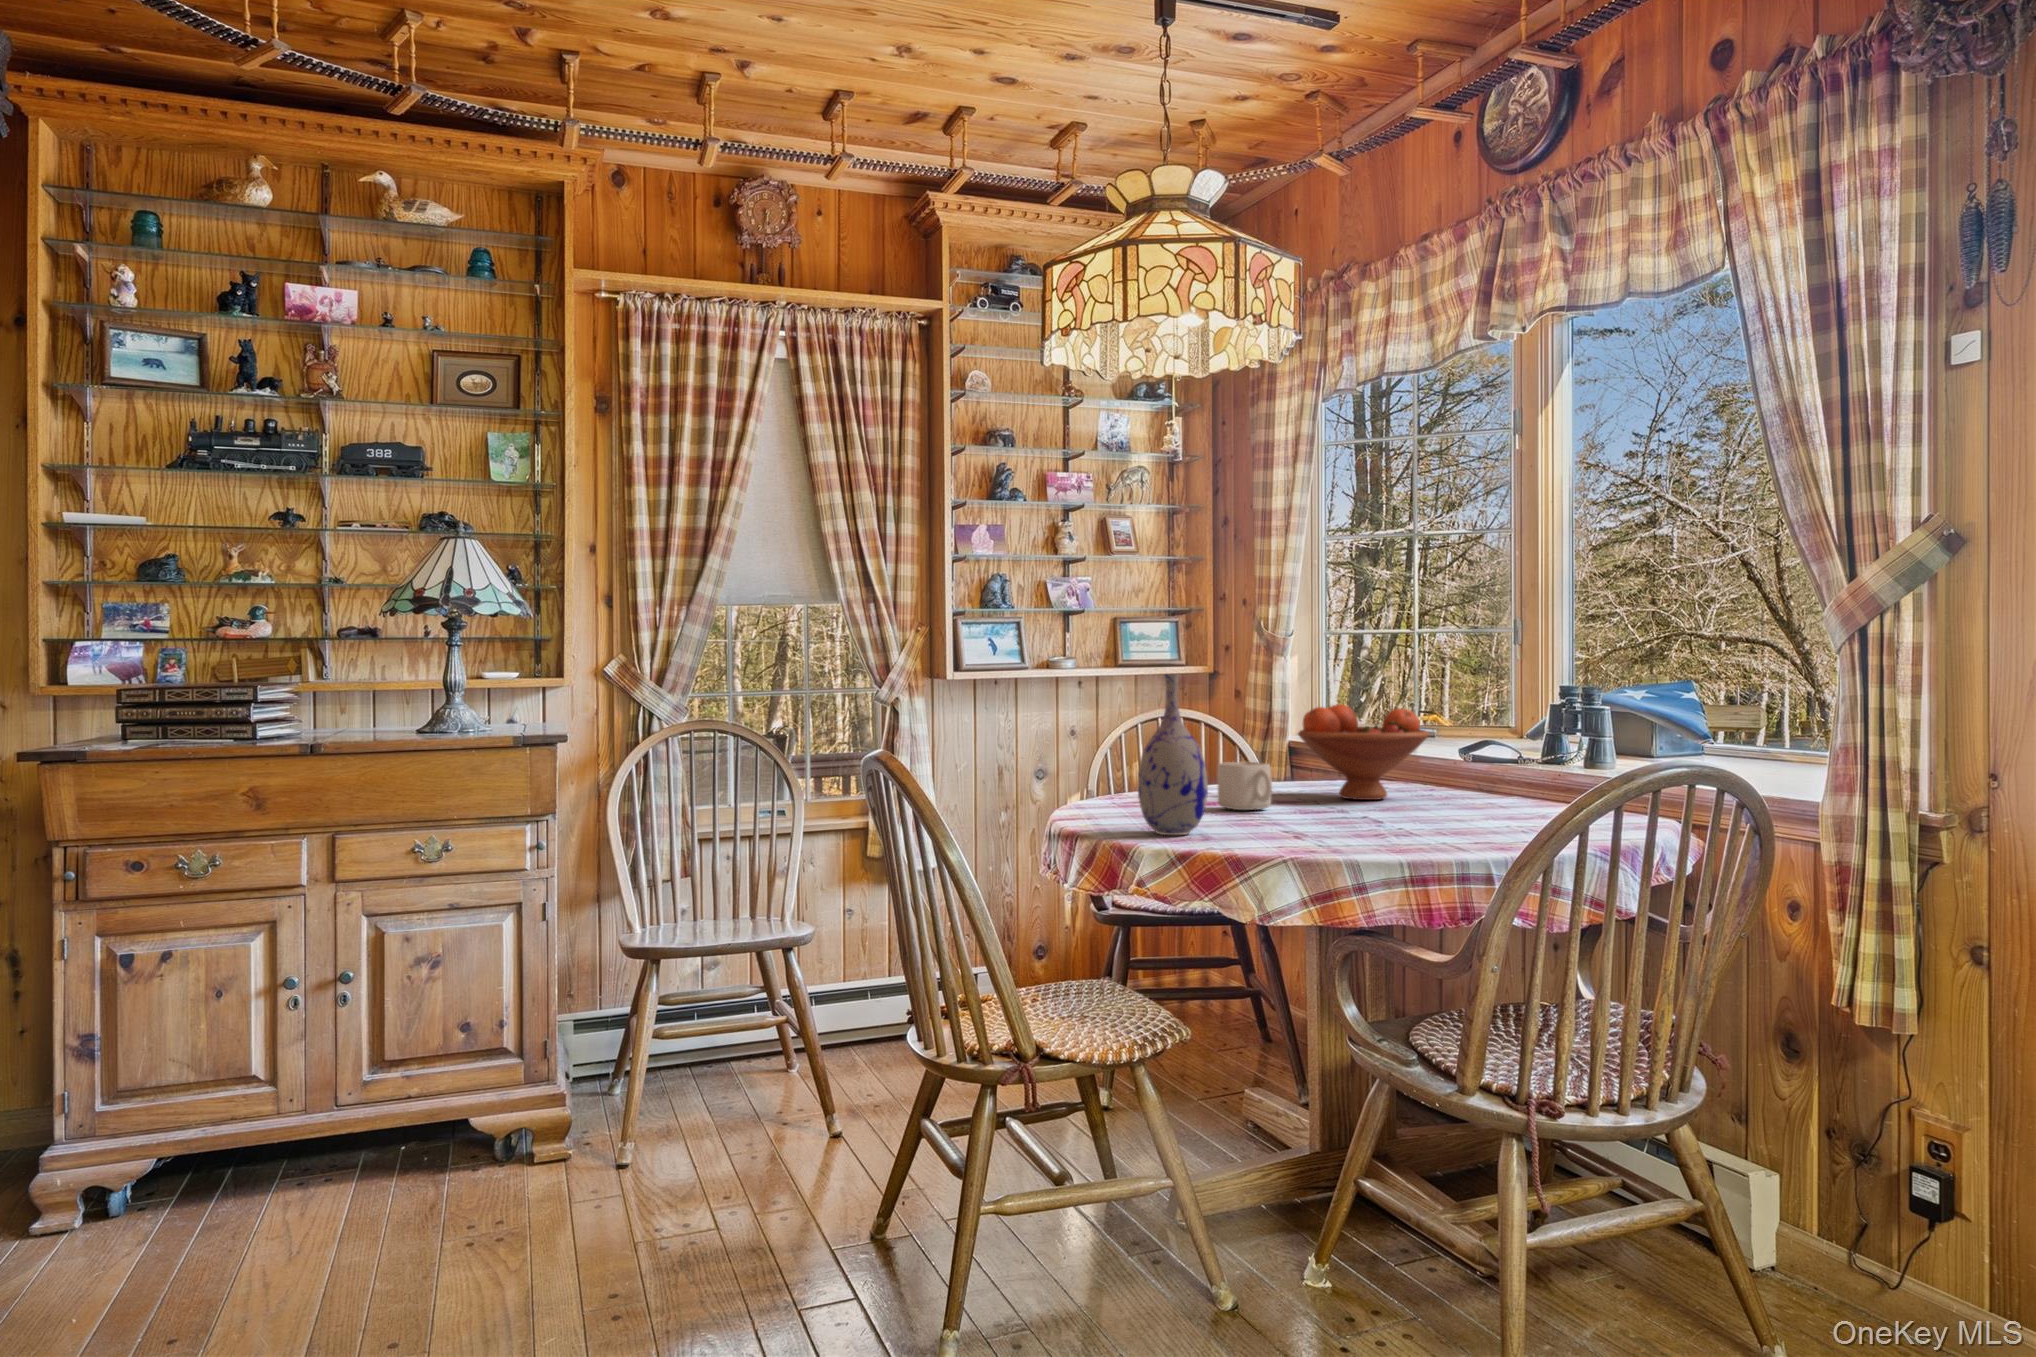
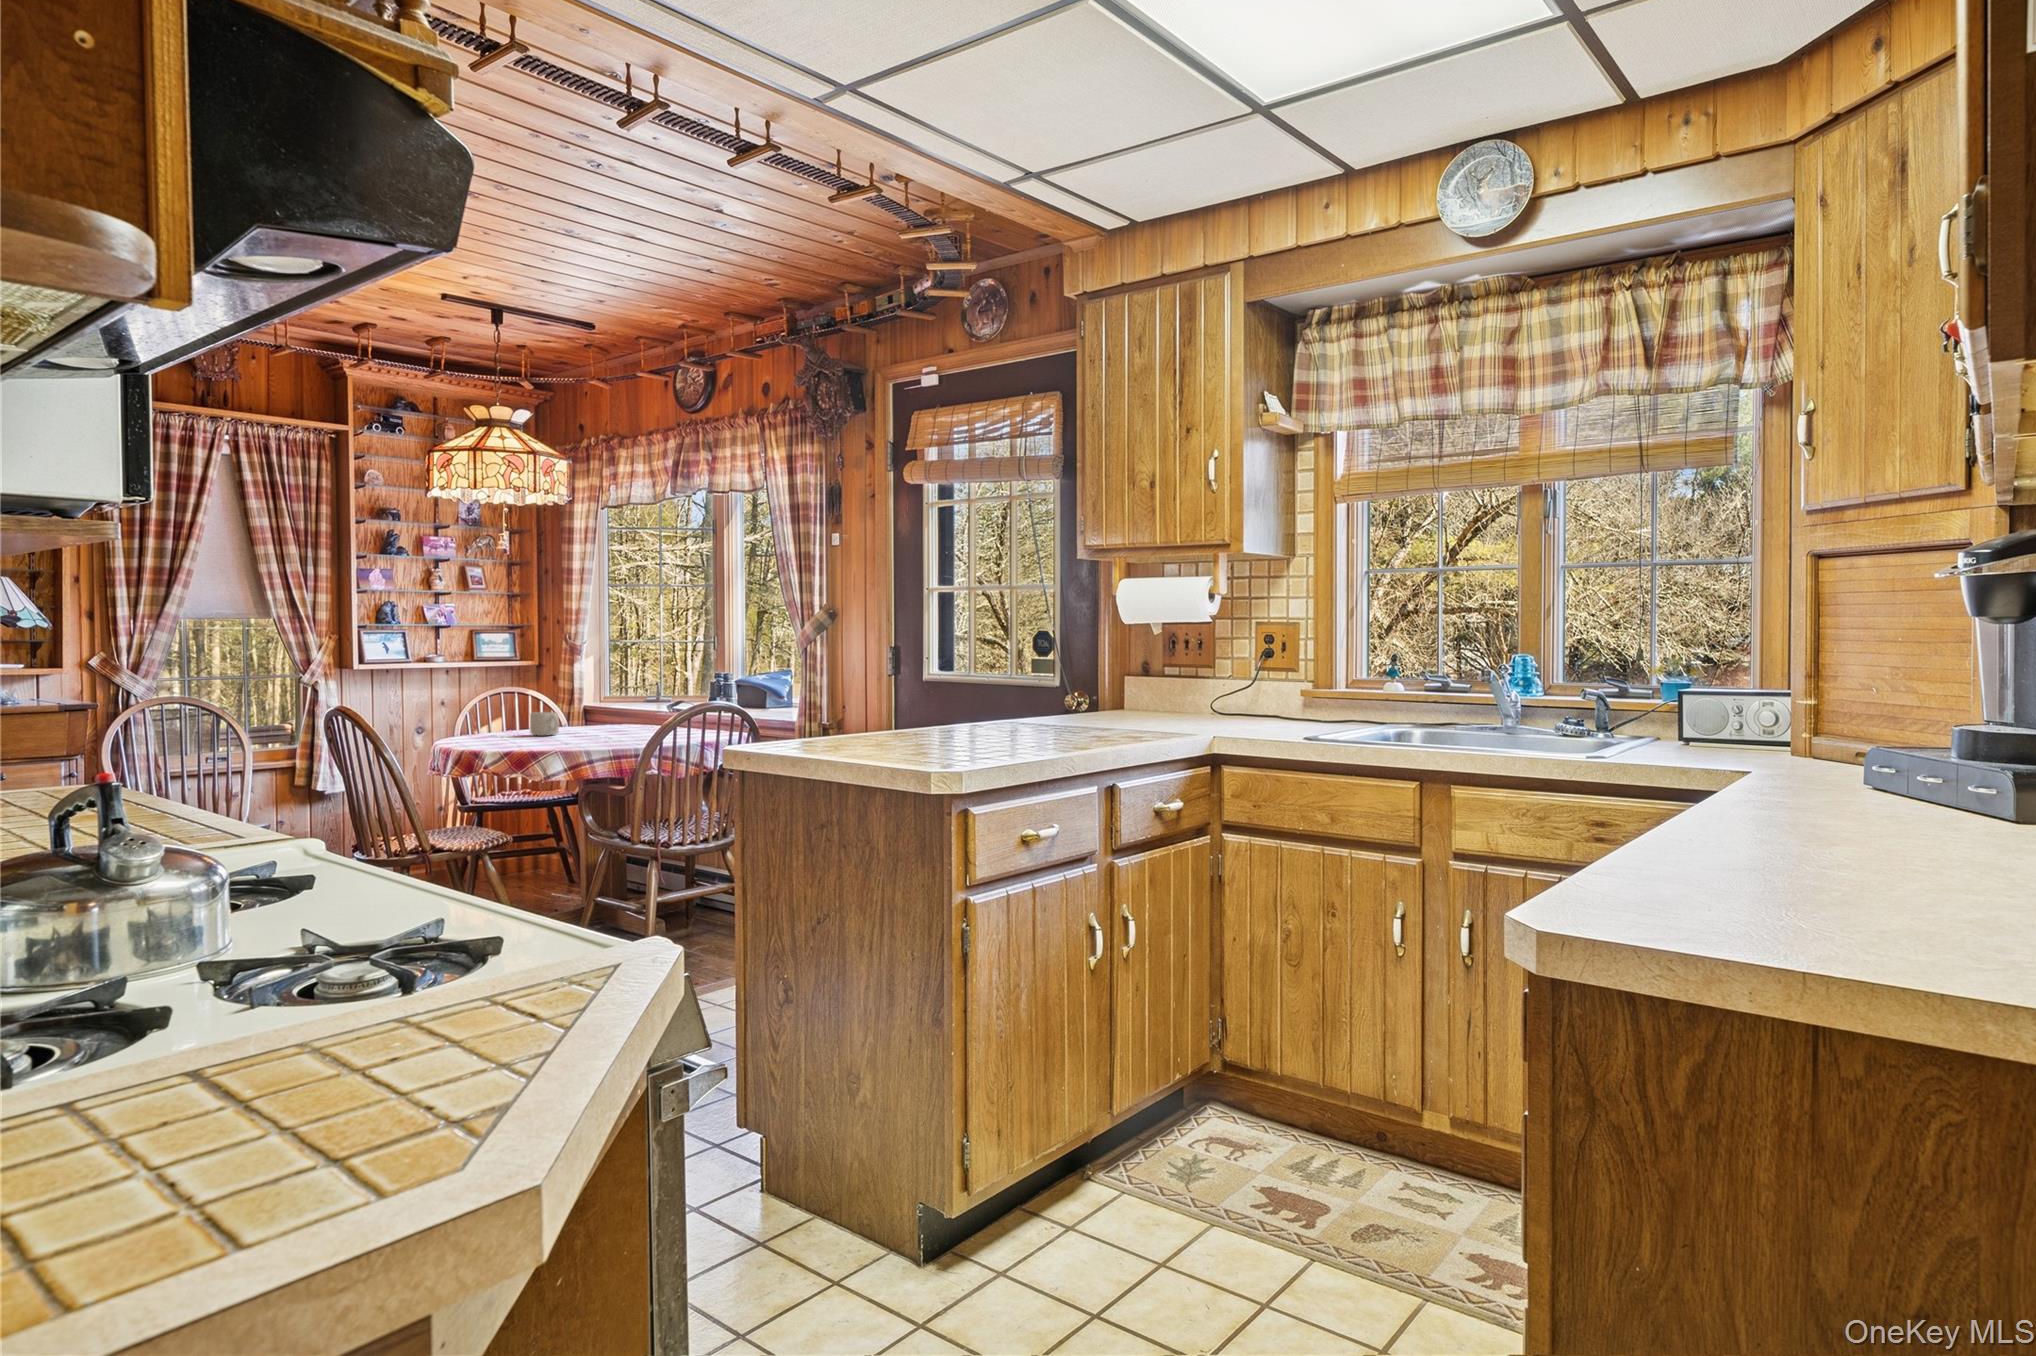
vase: present [1138,674,1208,835] -> none [484,669,520,745]
fruit bowl: present [1298,704,1429,800] -> none [577,682,645,730]

